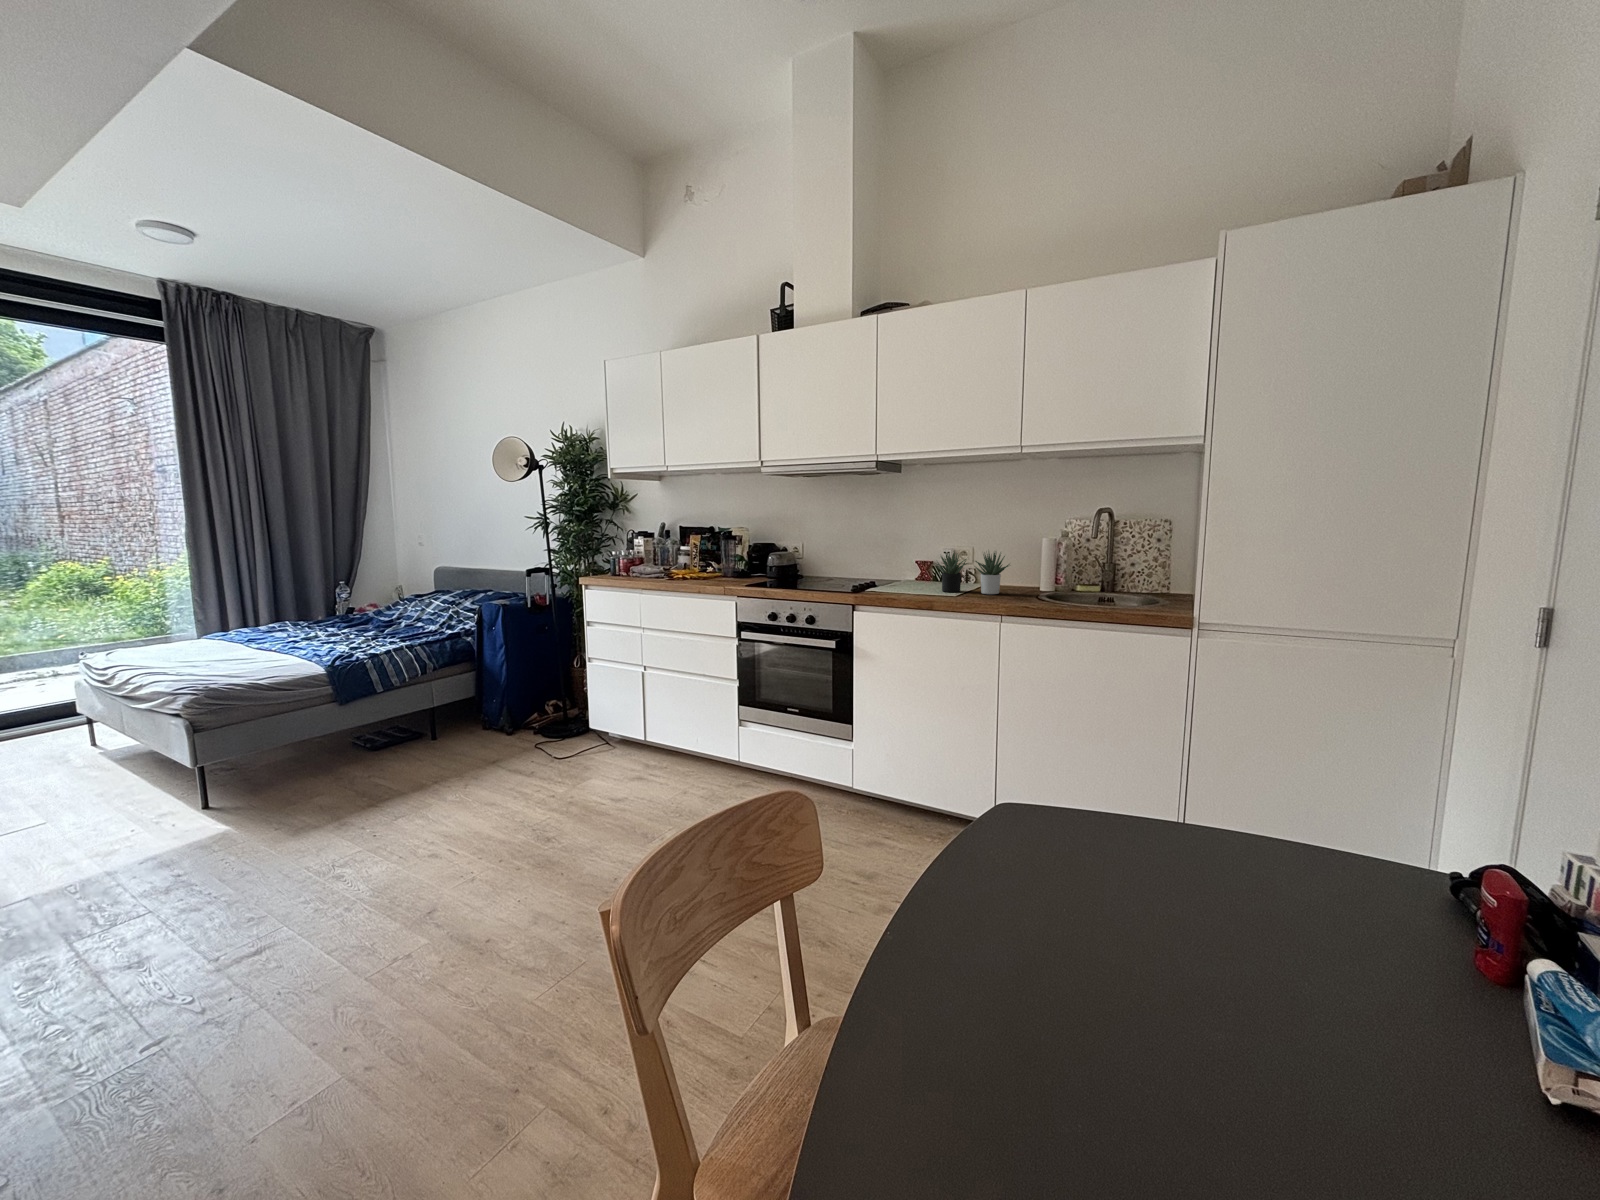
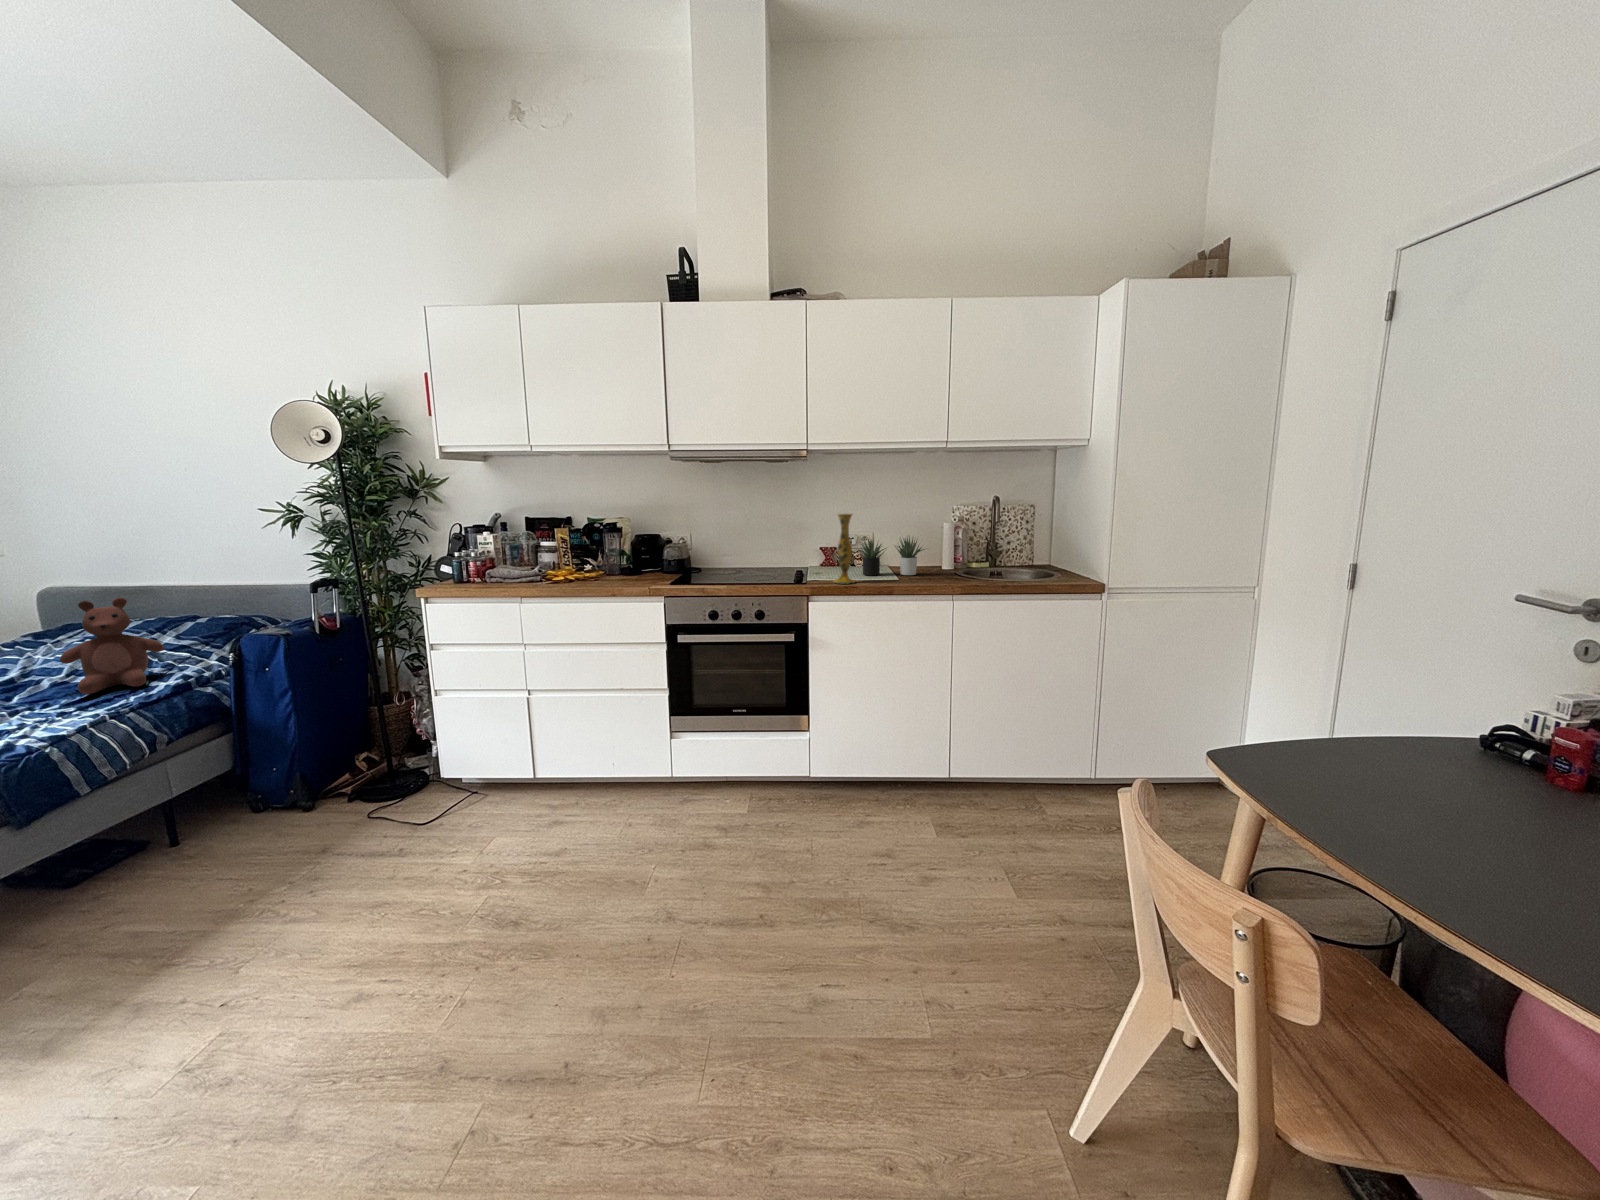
vase: none [892,524,916,596] -> present [834,514,855,583]
teddy bear: none [402,572,454,632] -> present [60,598,164,694]

